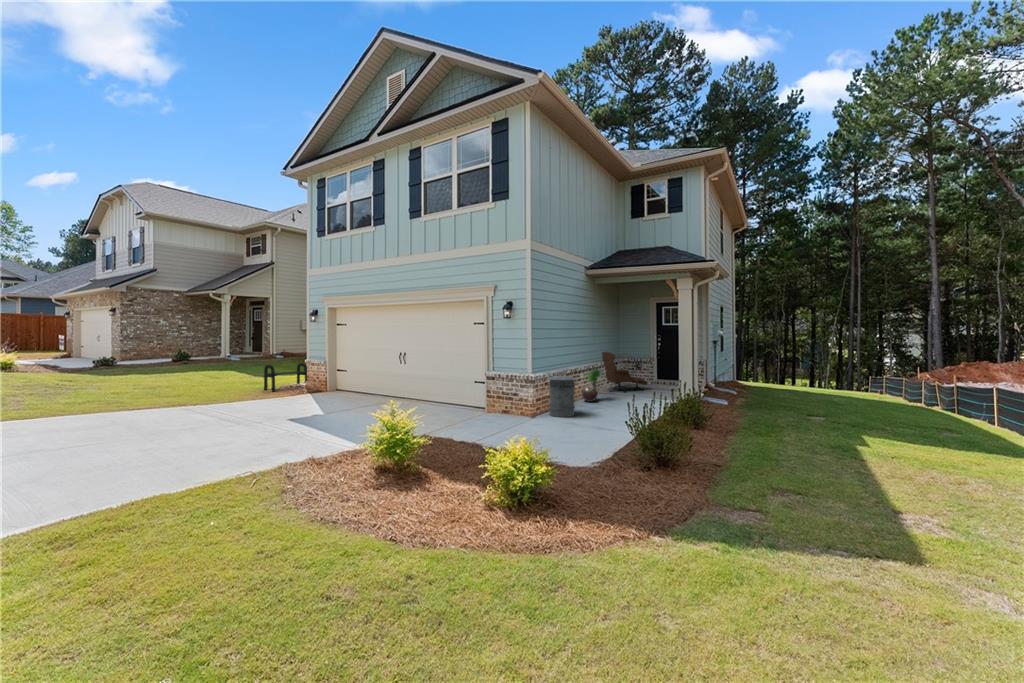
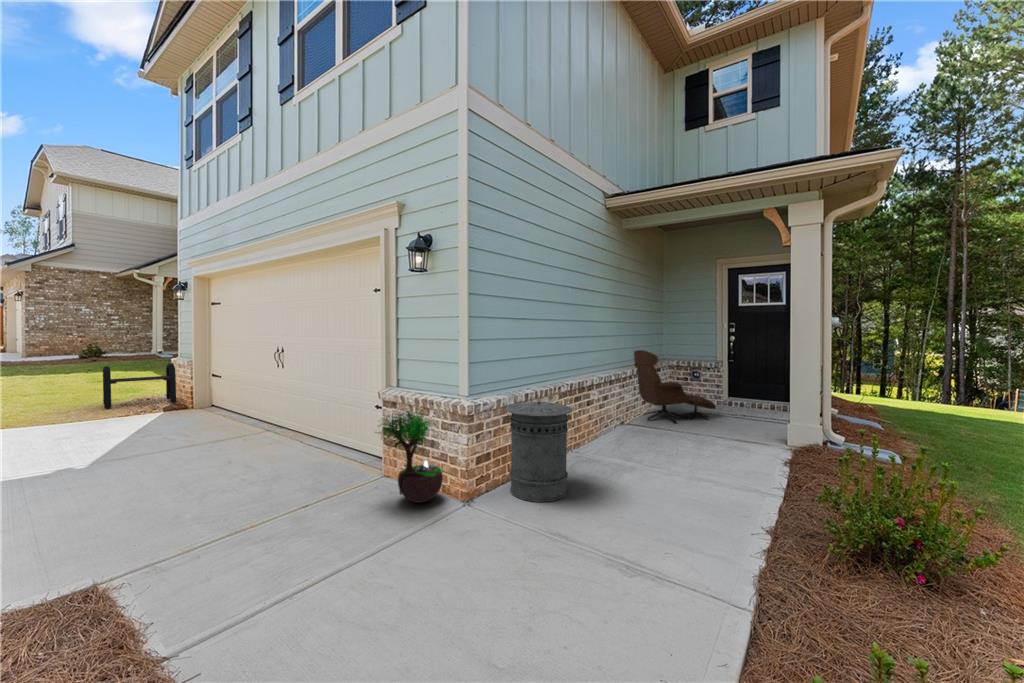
potted tree: present [582,369,601,402] -> present [375,408,443,503]

